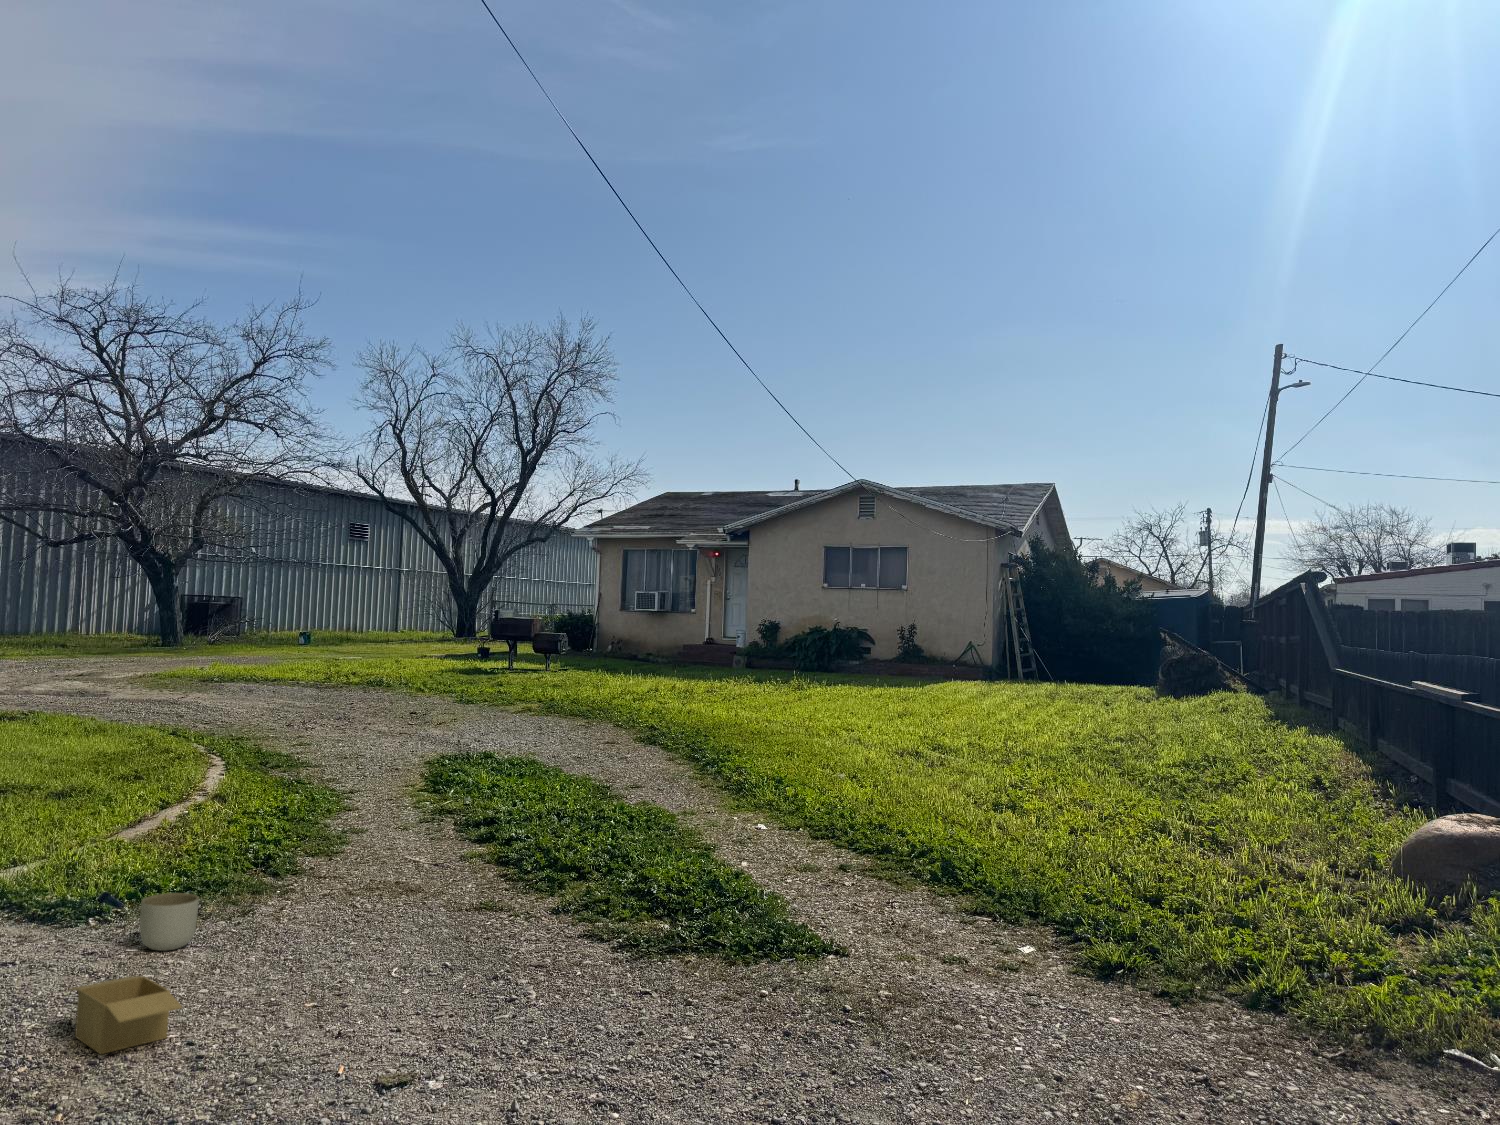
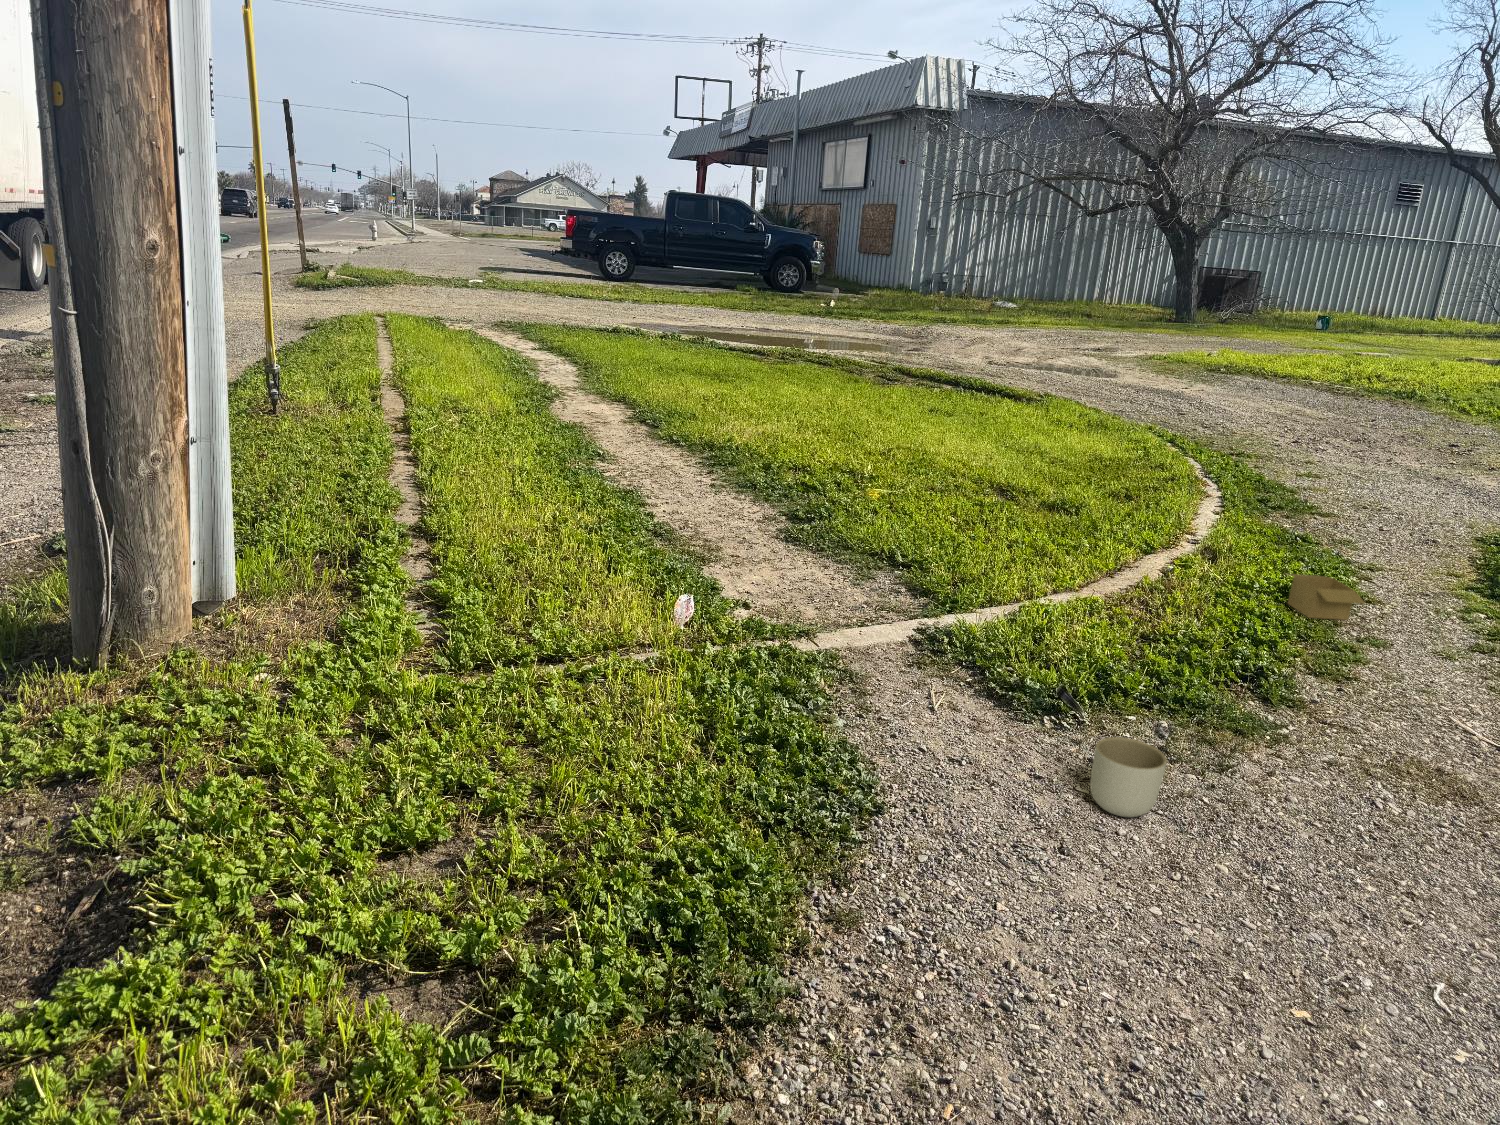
cardboard box: present [69,976,182,1054] -> present [1285,573,1365,620]

